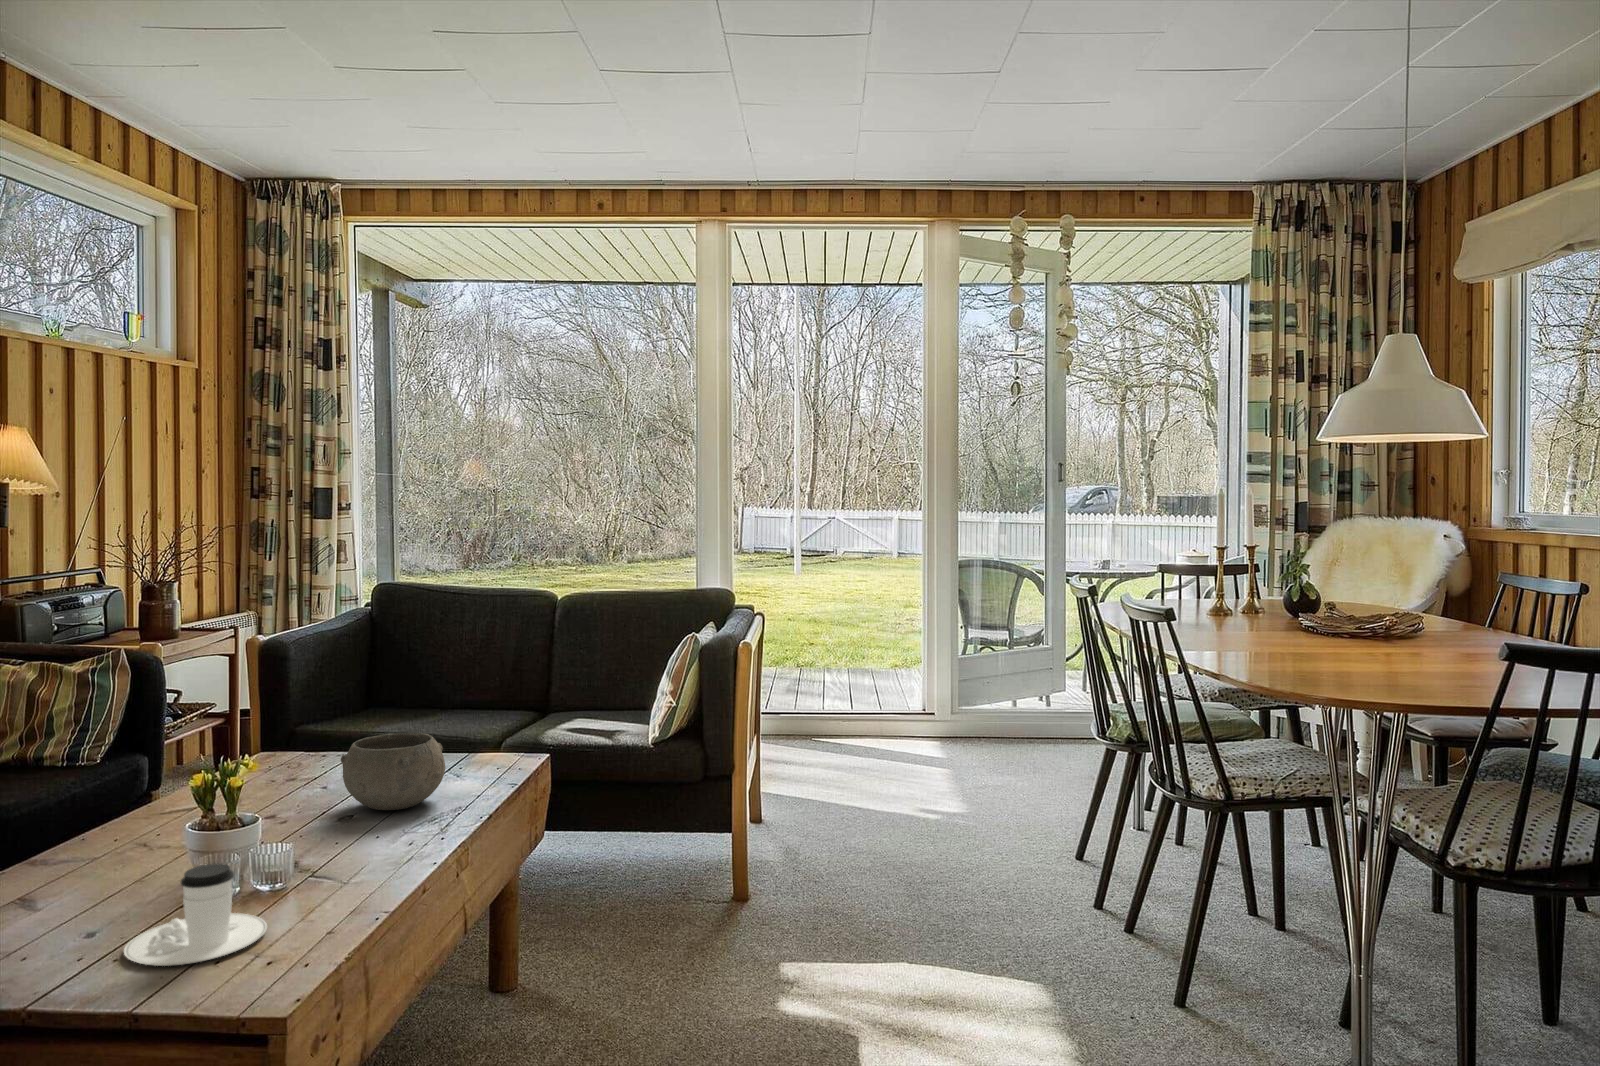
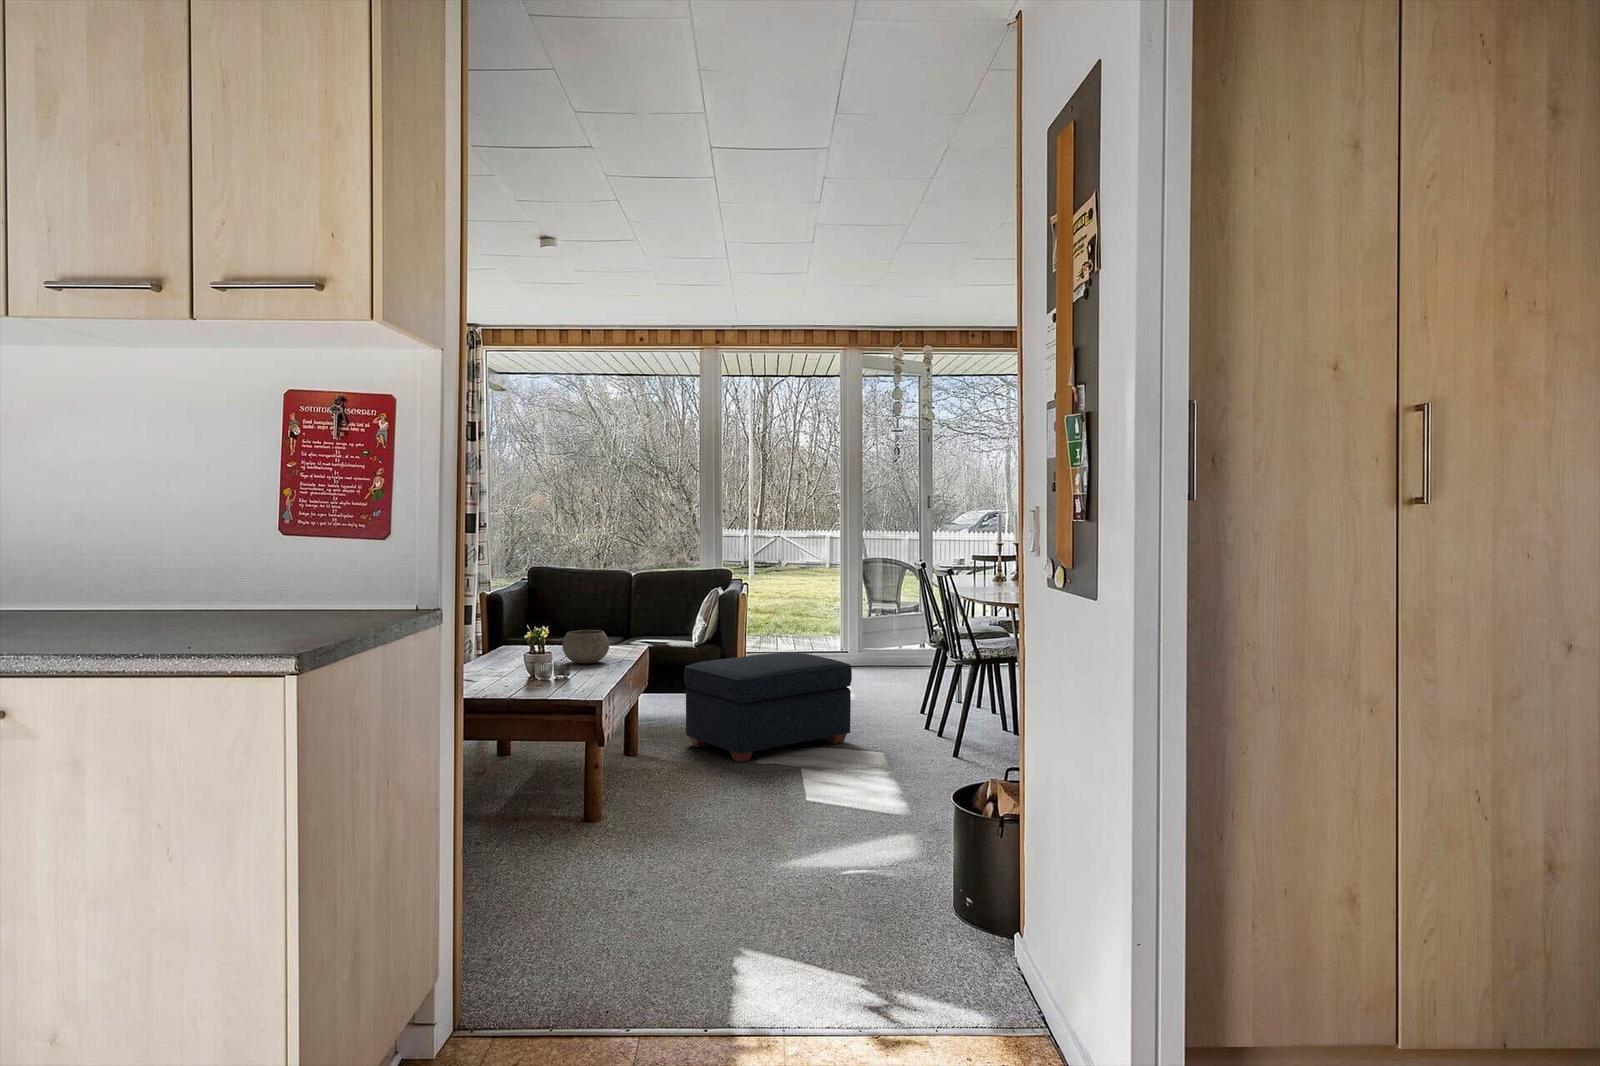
ottoman: none [615,758,954,1022] -> present [684,653,852,762]
coffee cup: present [124,863,267,966] -> none [519,661,571,695]

